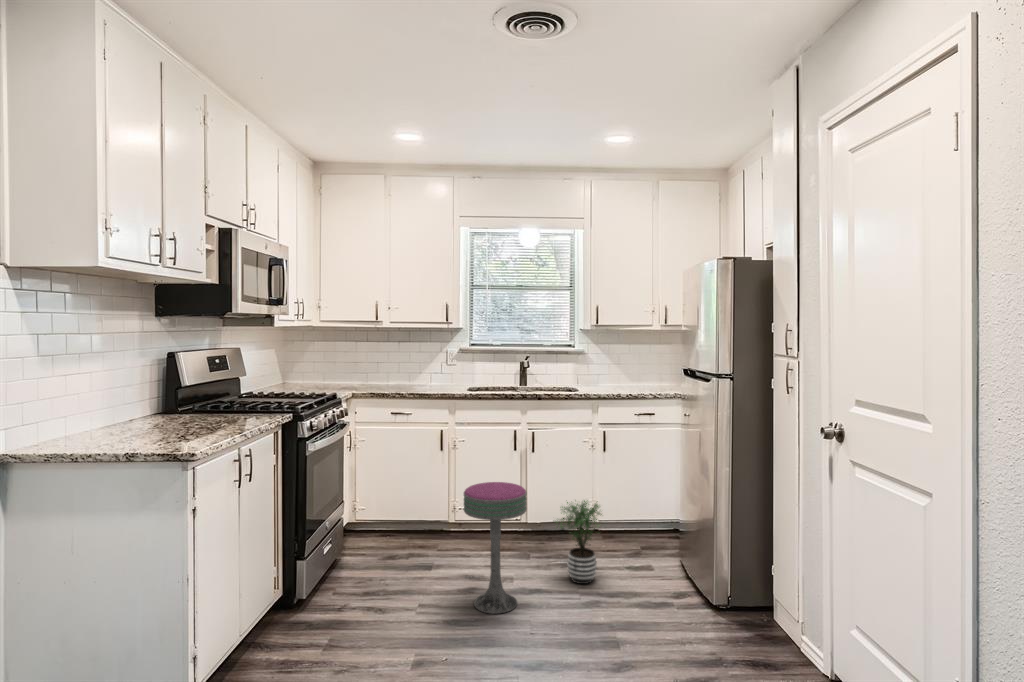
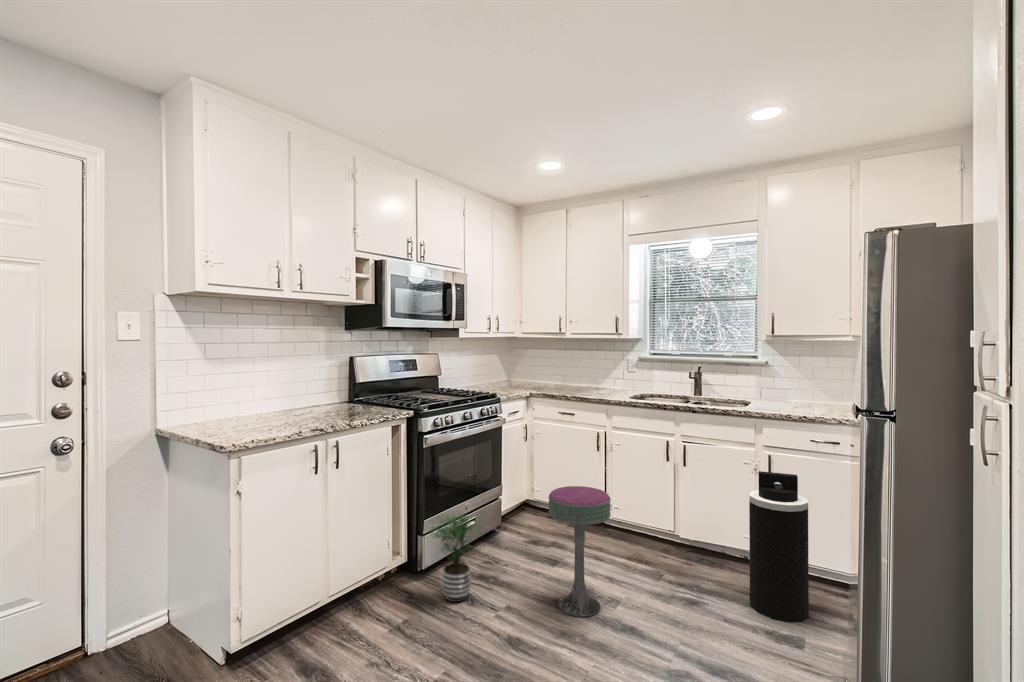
trash can: none [609,443,654,565] -> present [749,471,809,622]
potted plant: present [557,500,602,584] -> present [429,515,482,602]

